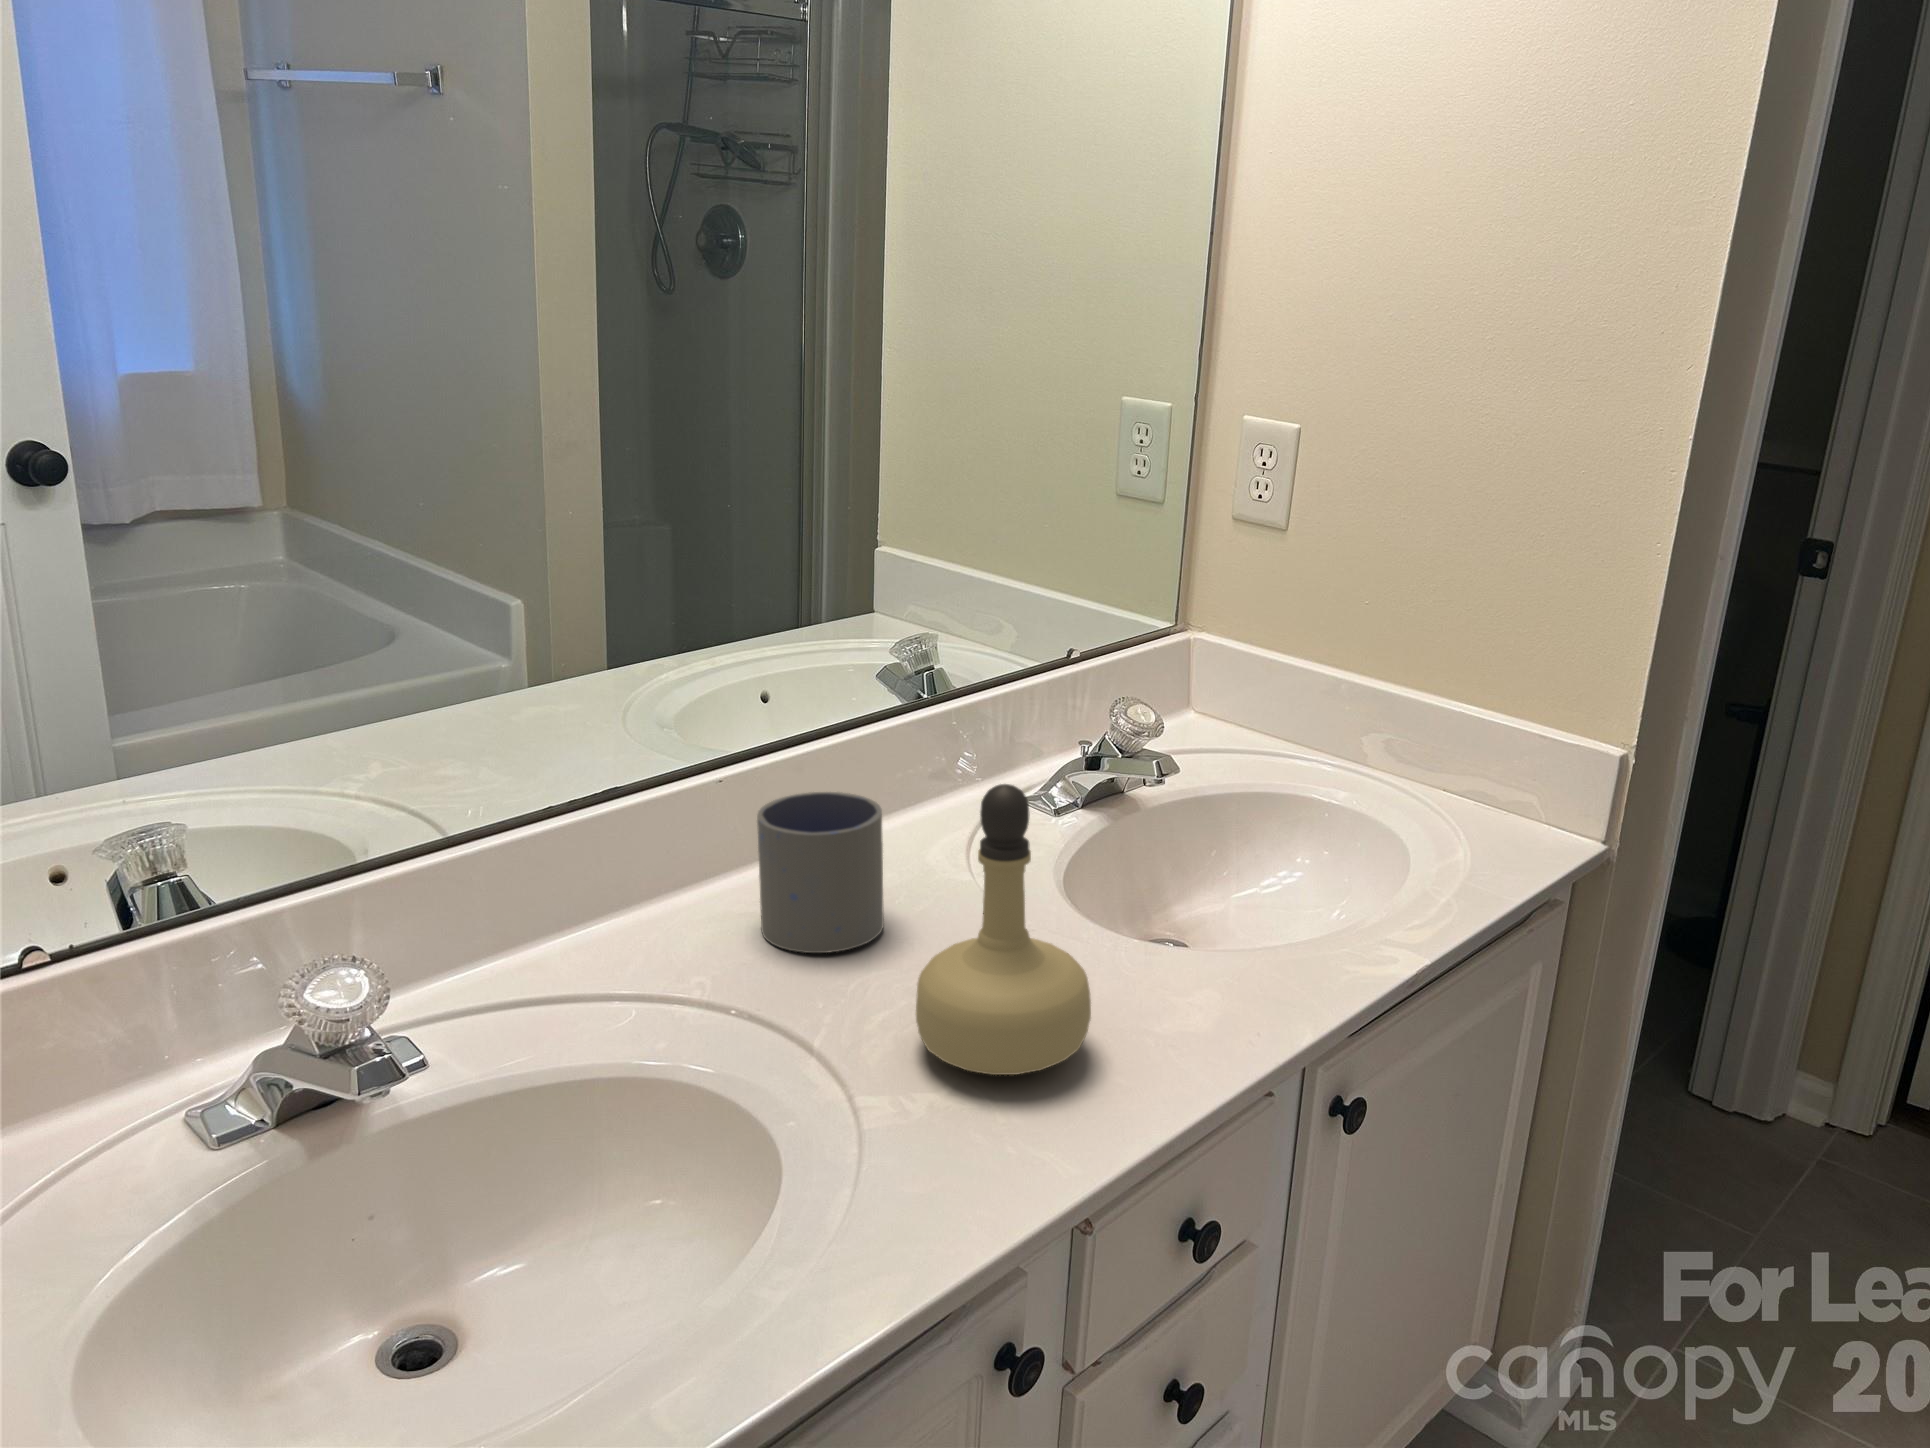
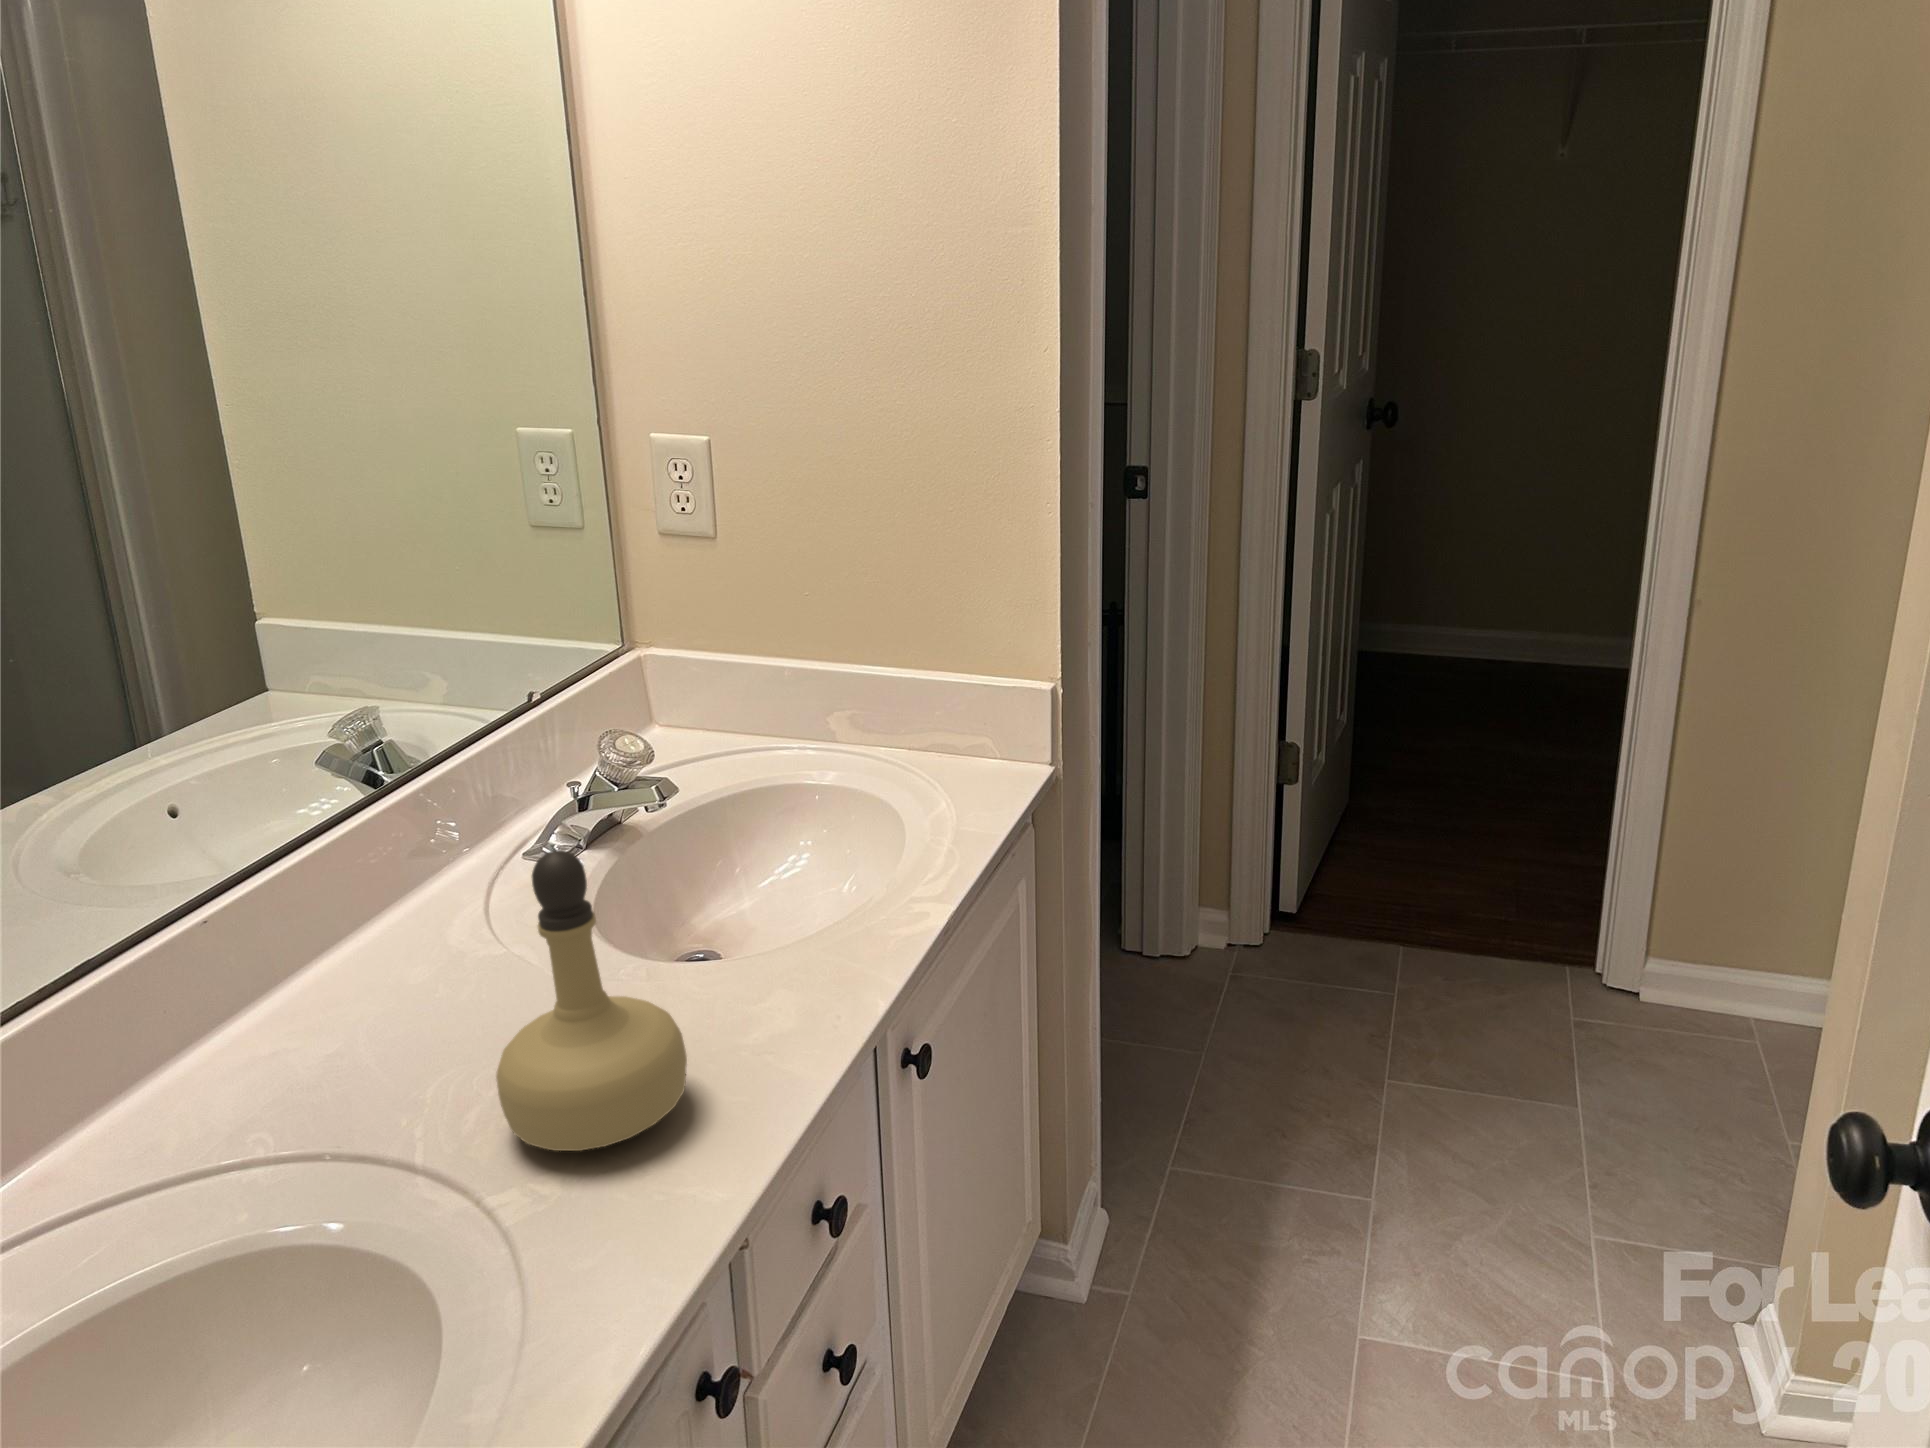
cup: present [757,792,884,953] -> none [247,899,422,1087]

